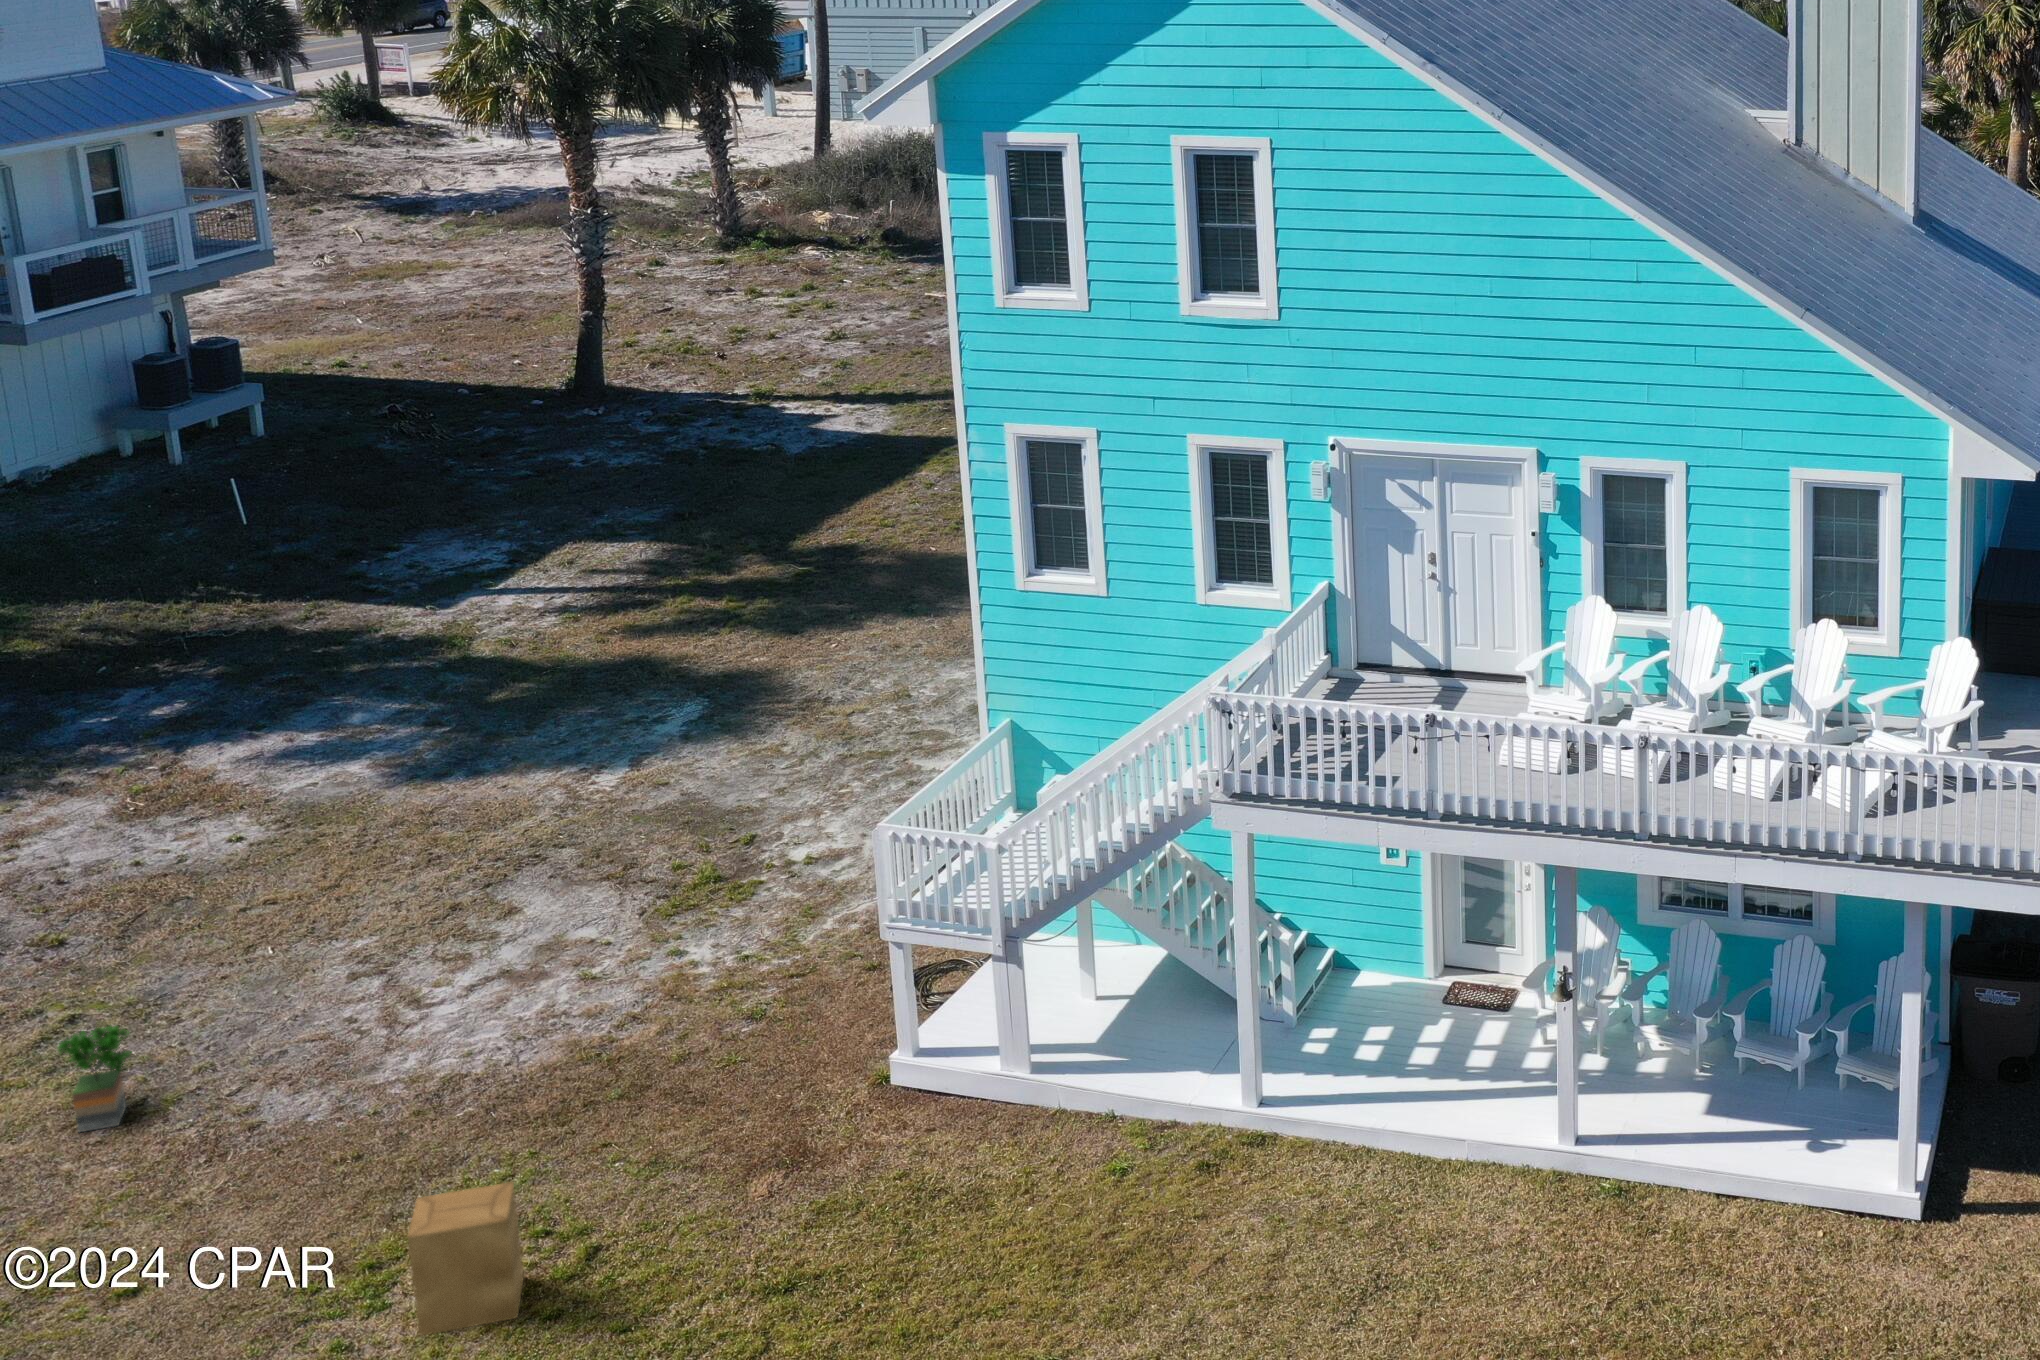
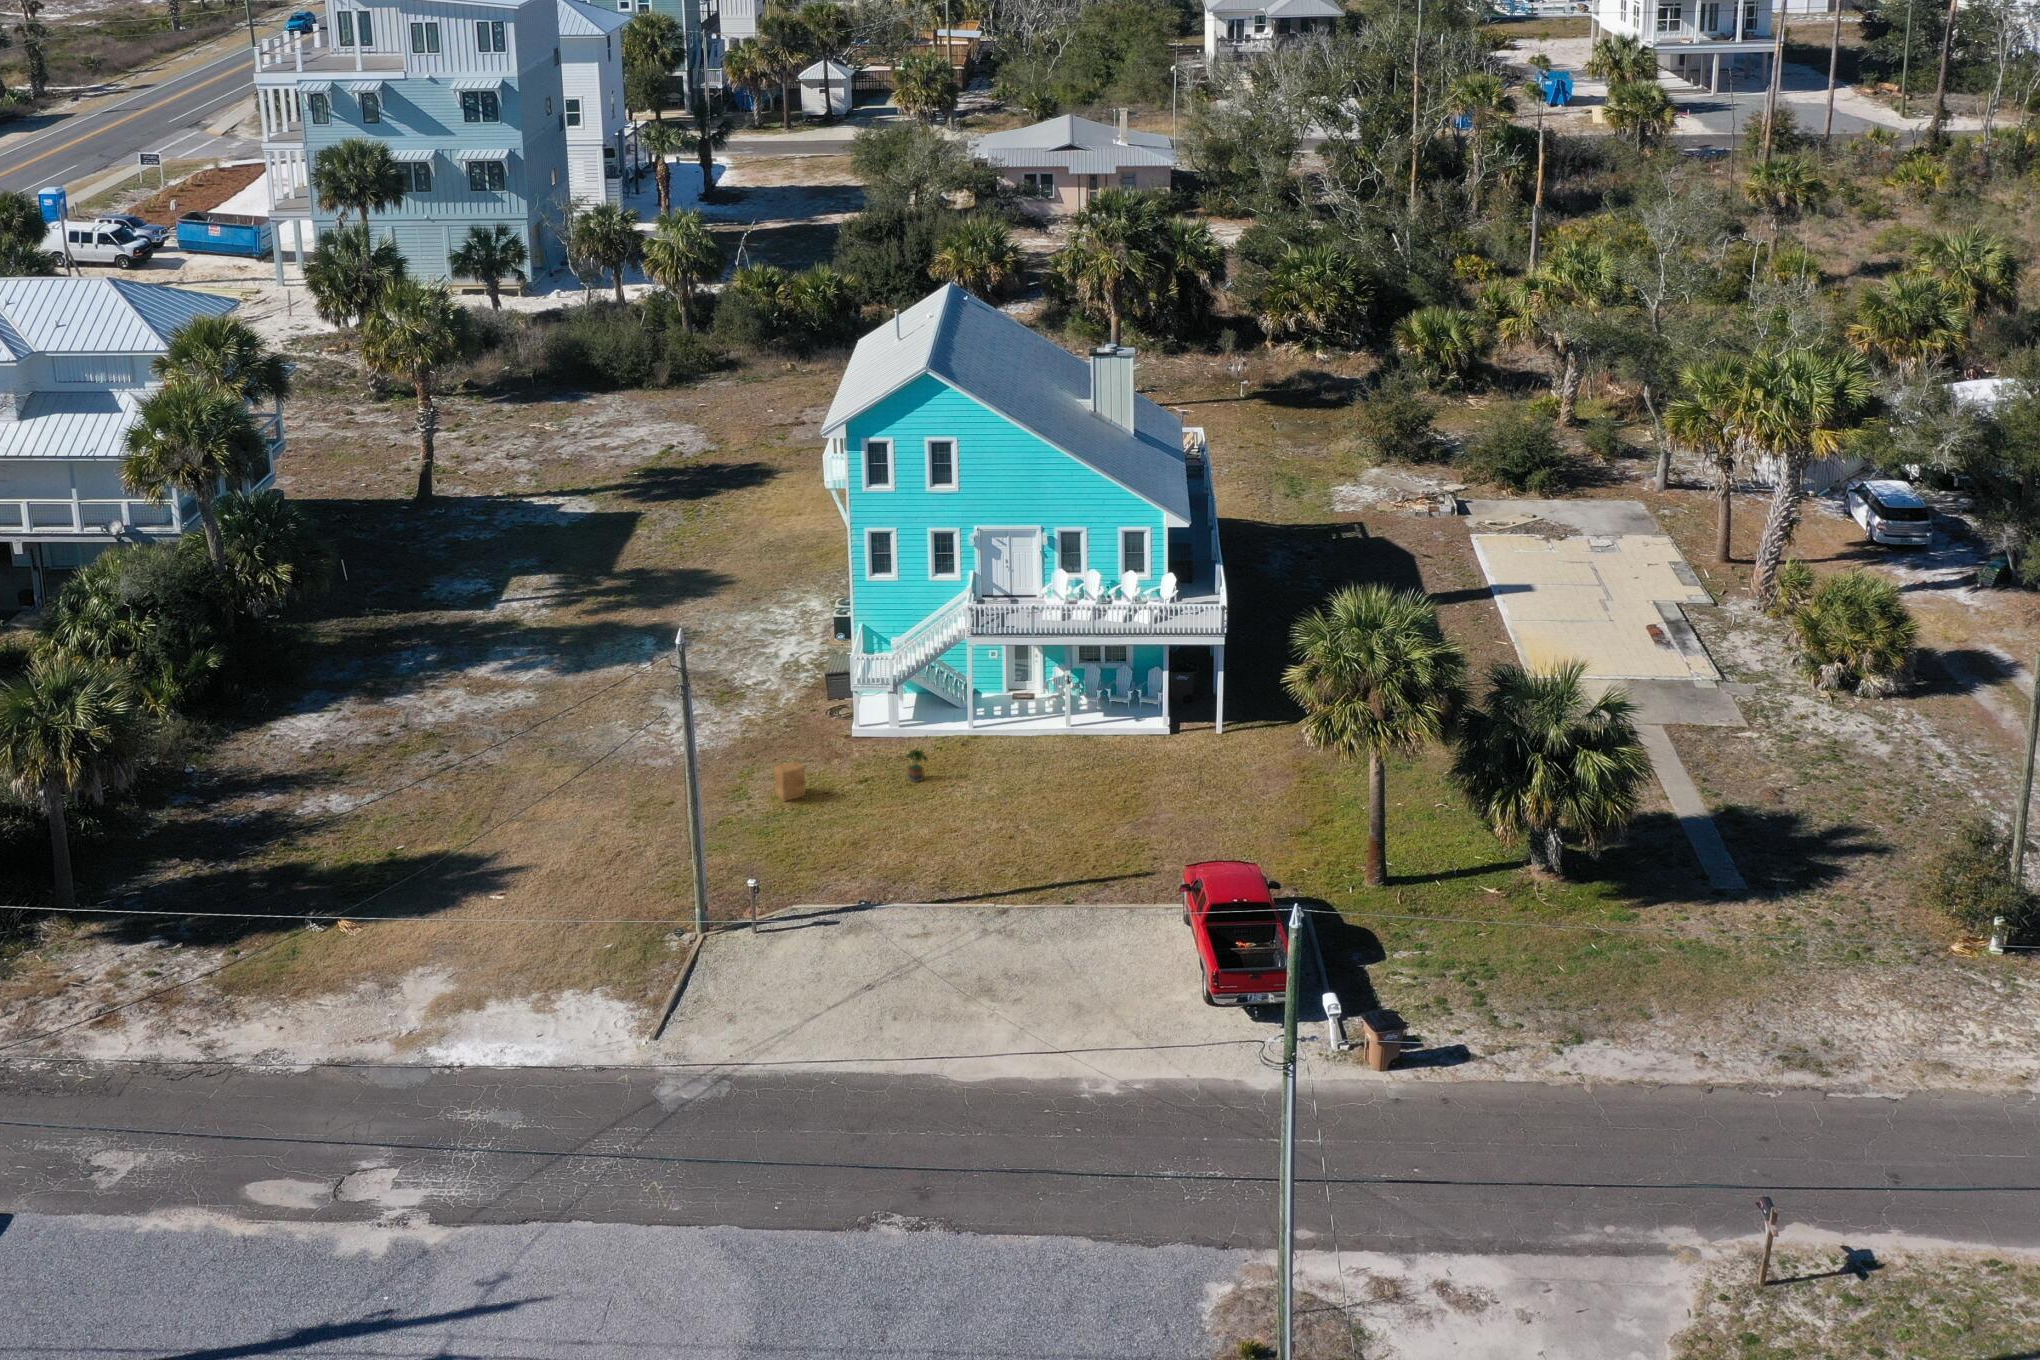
potted tree: present [58,1026,132,1132] -> present [906,749,928,782]

